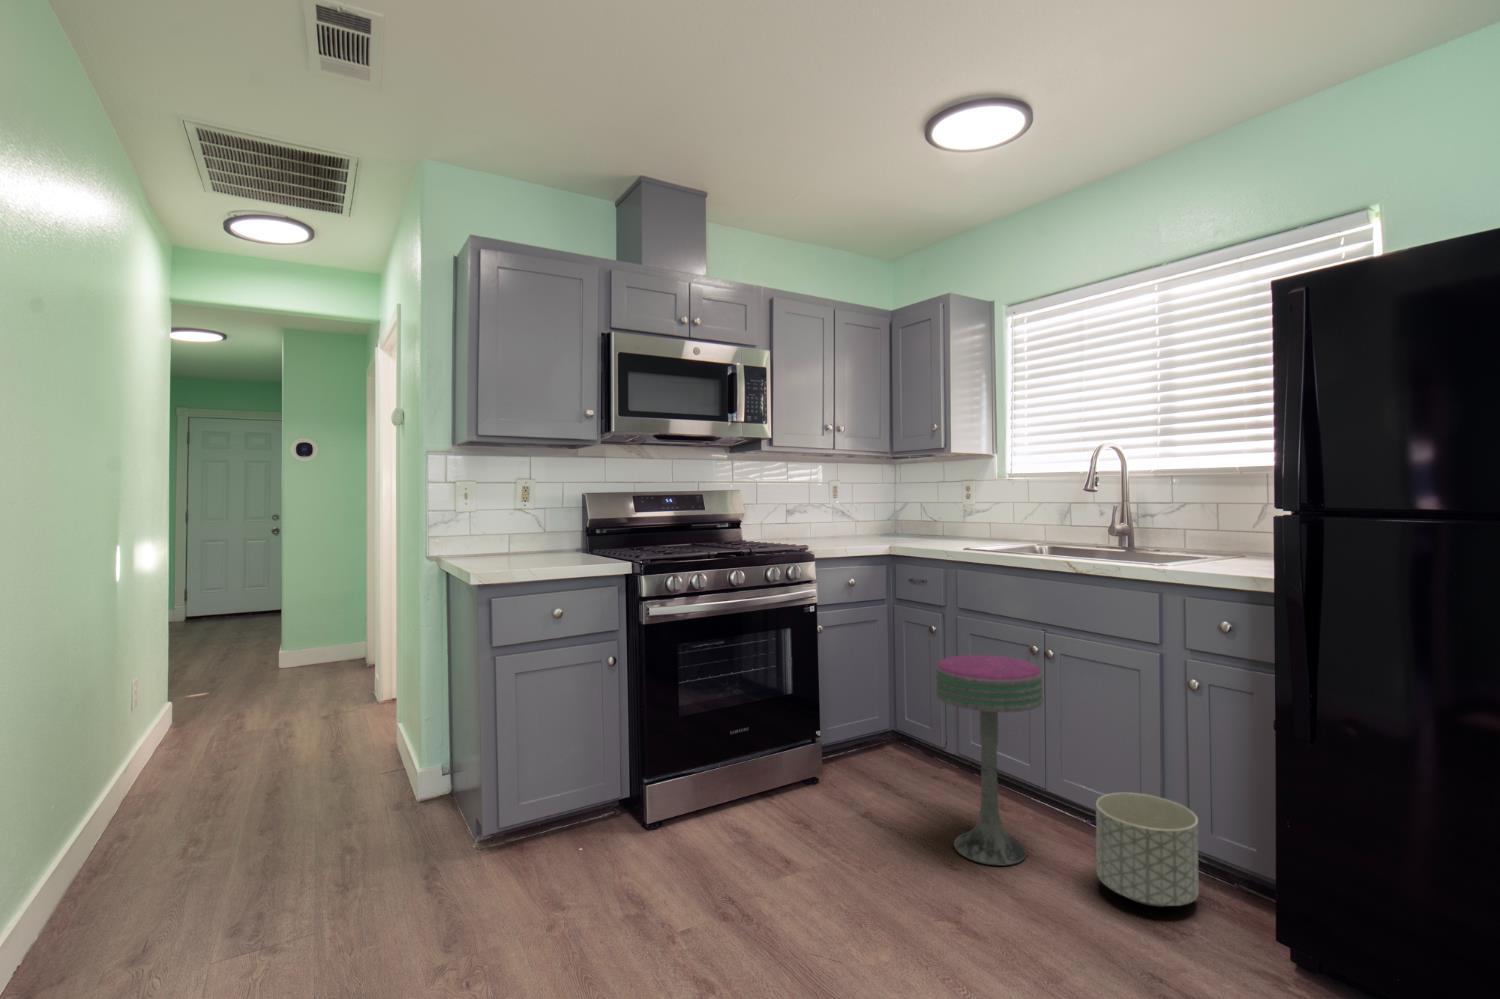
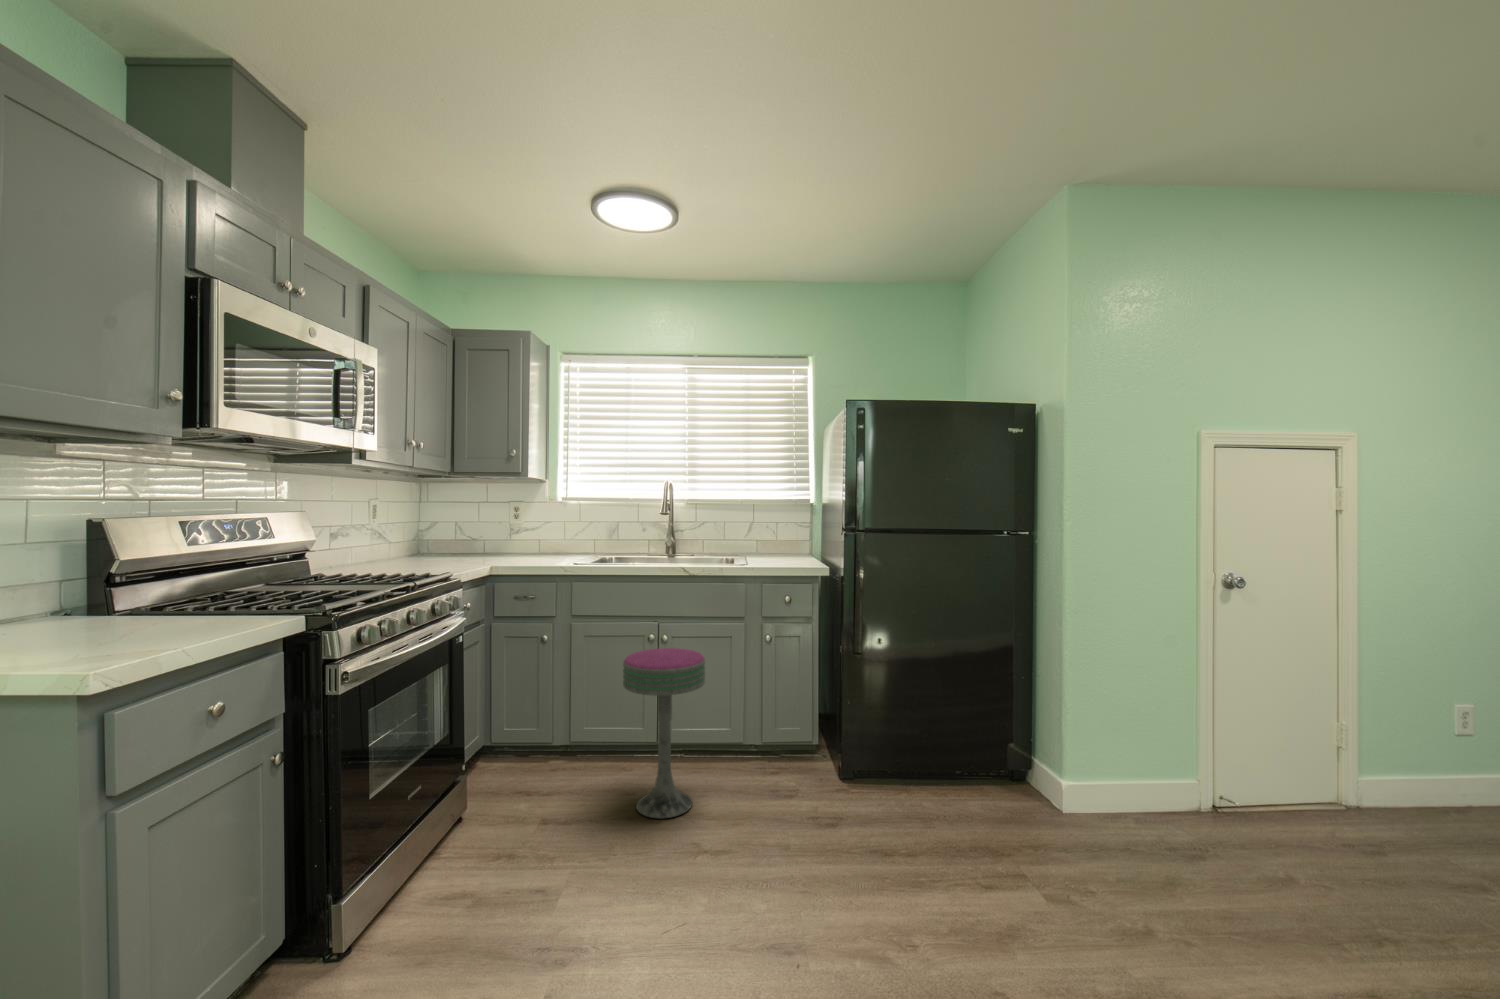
planter: present [1096,793,1199,907] -> none [741,721,801,794]

